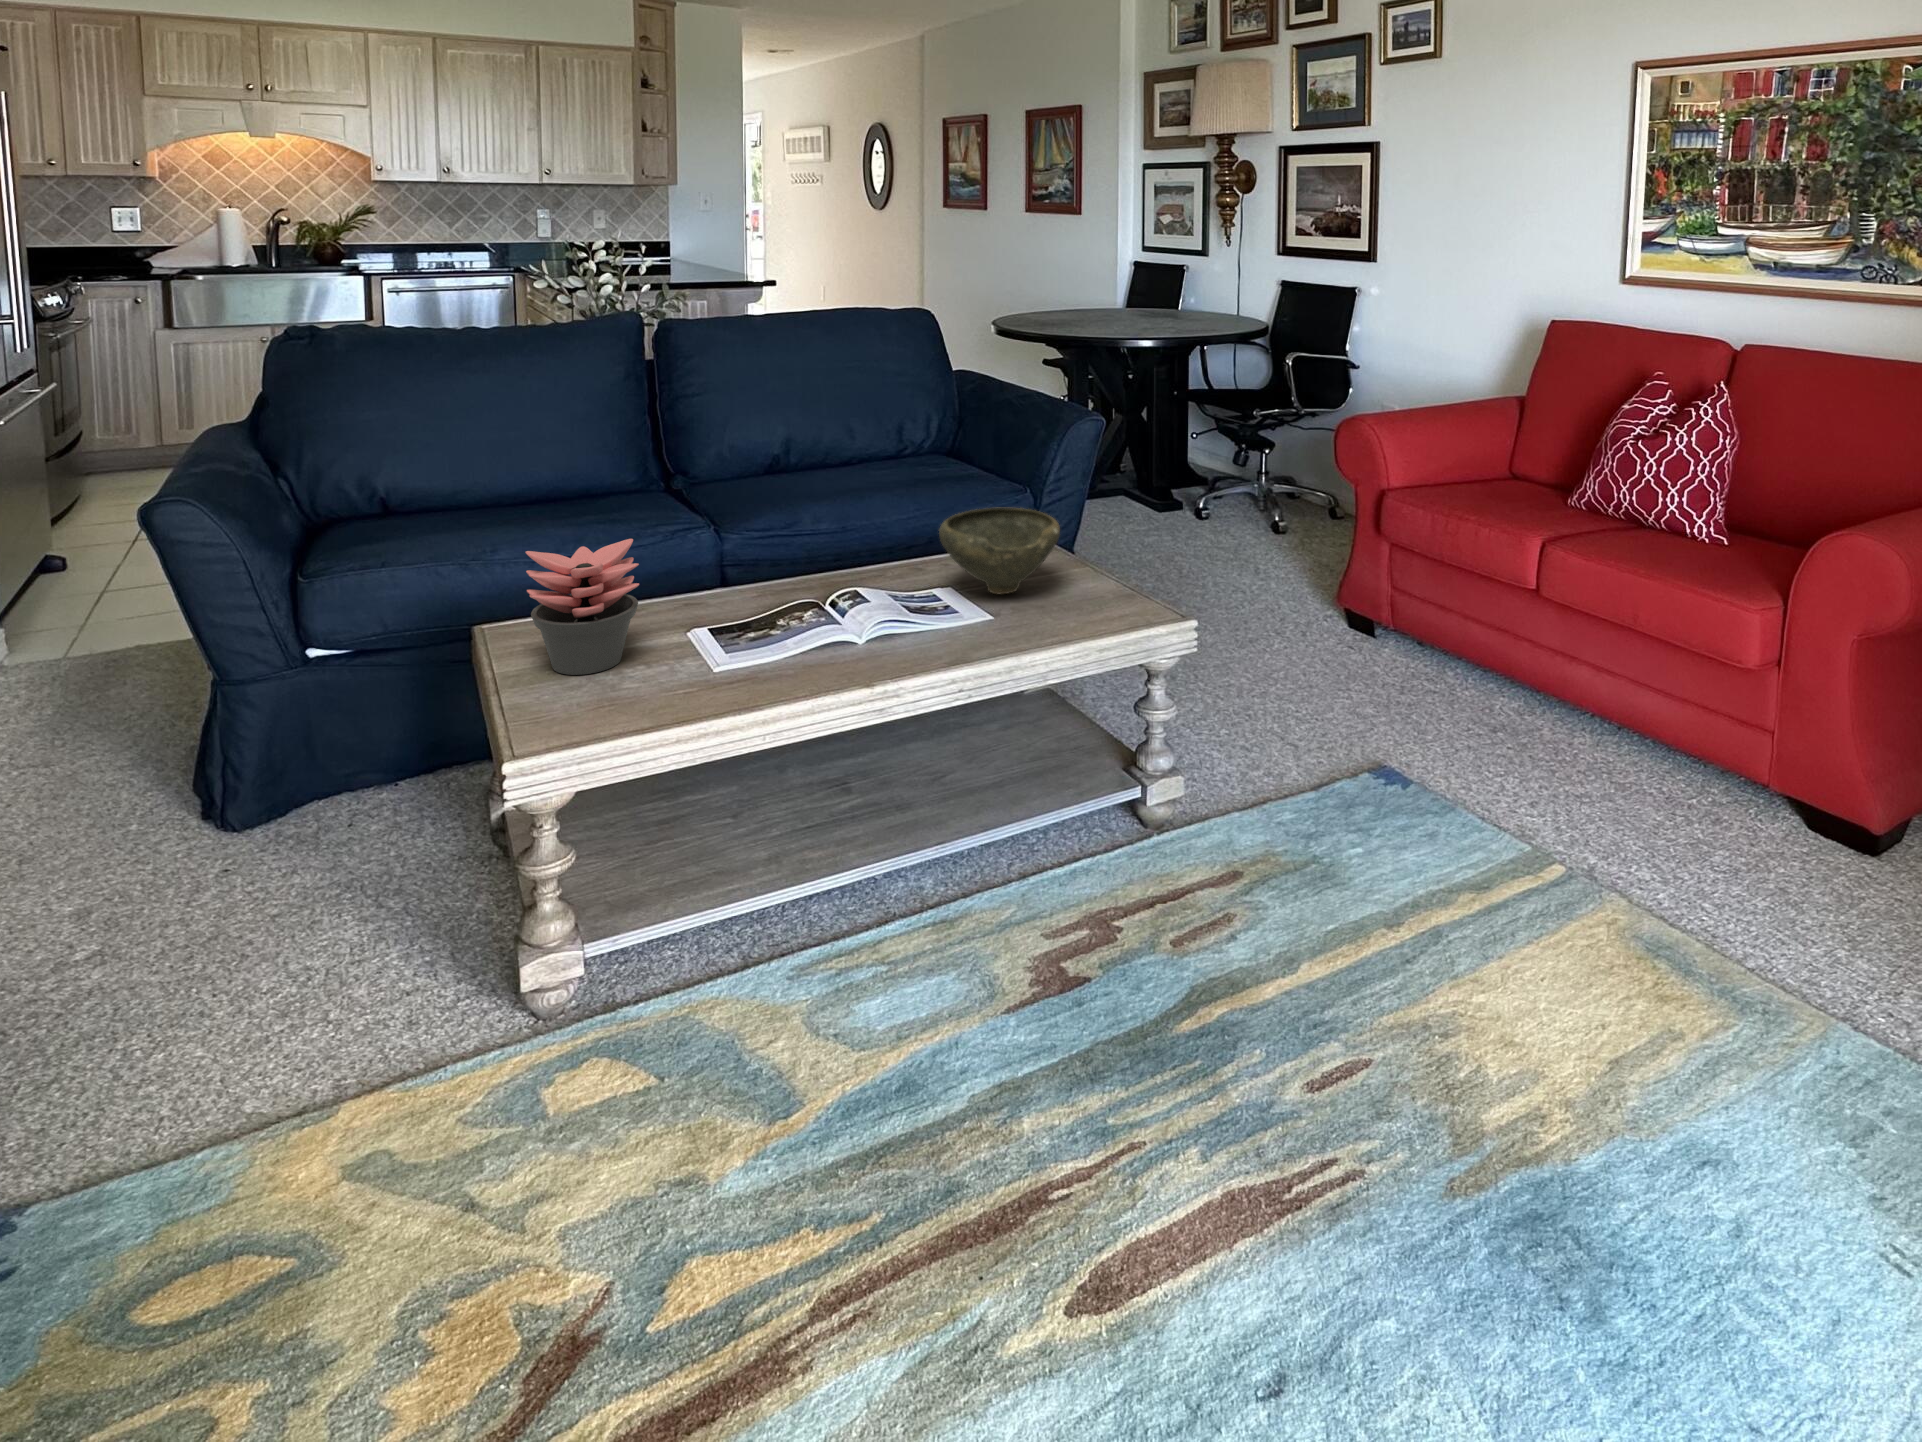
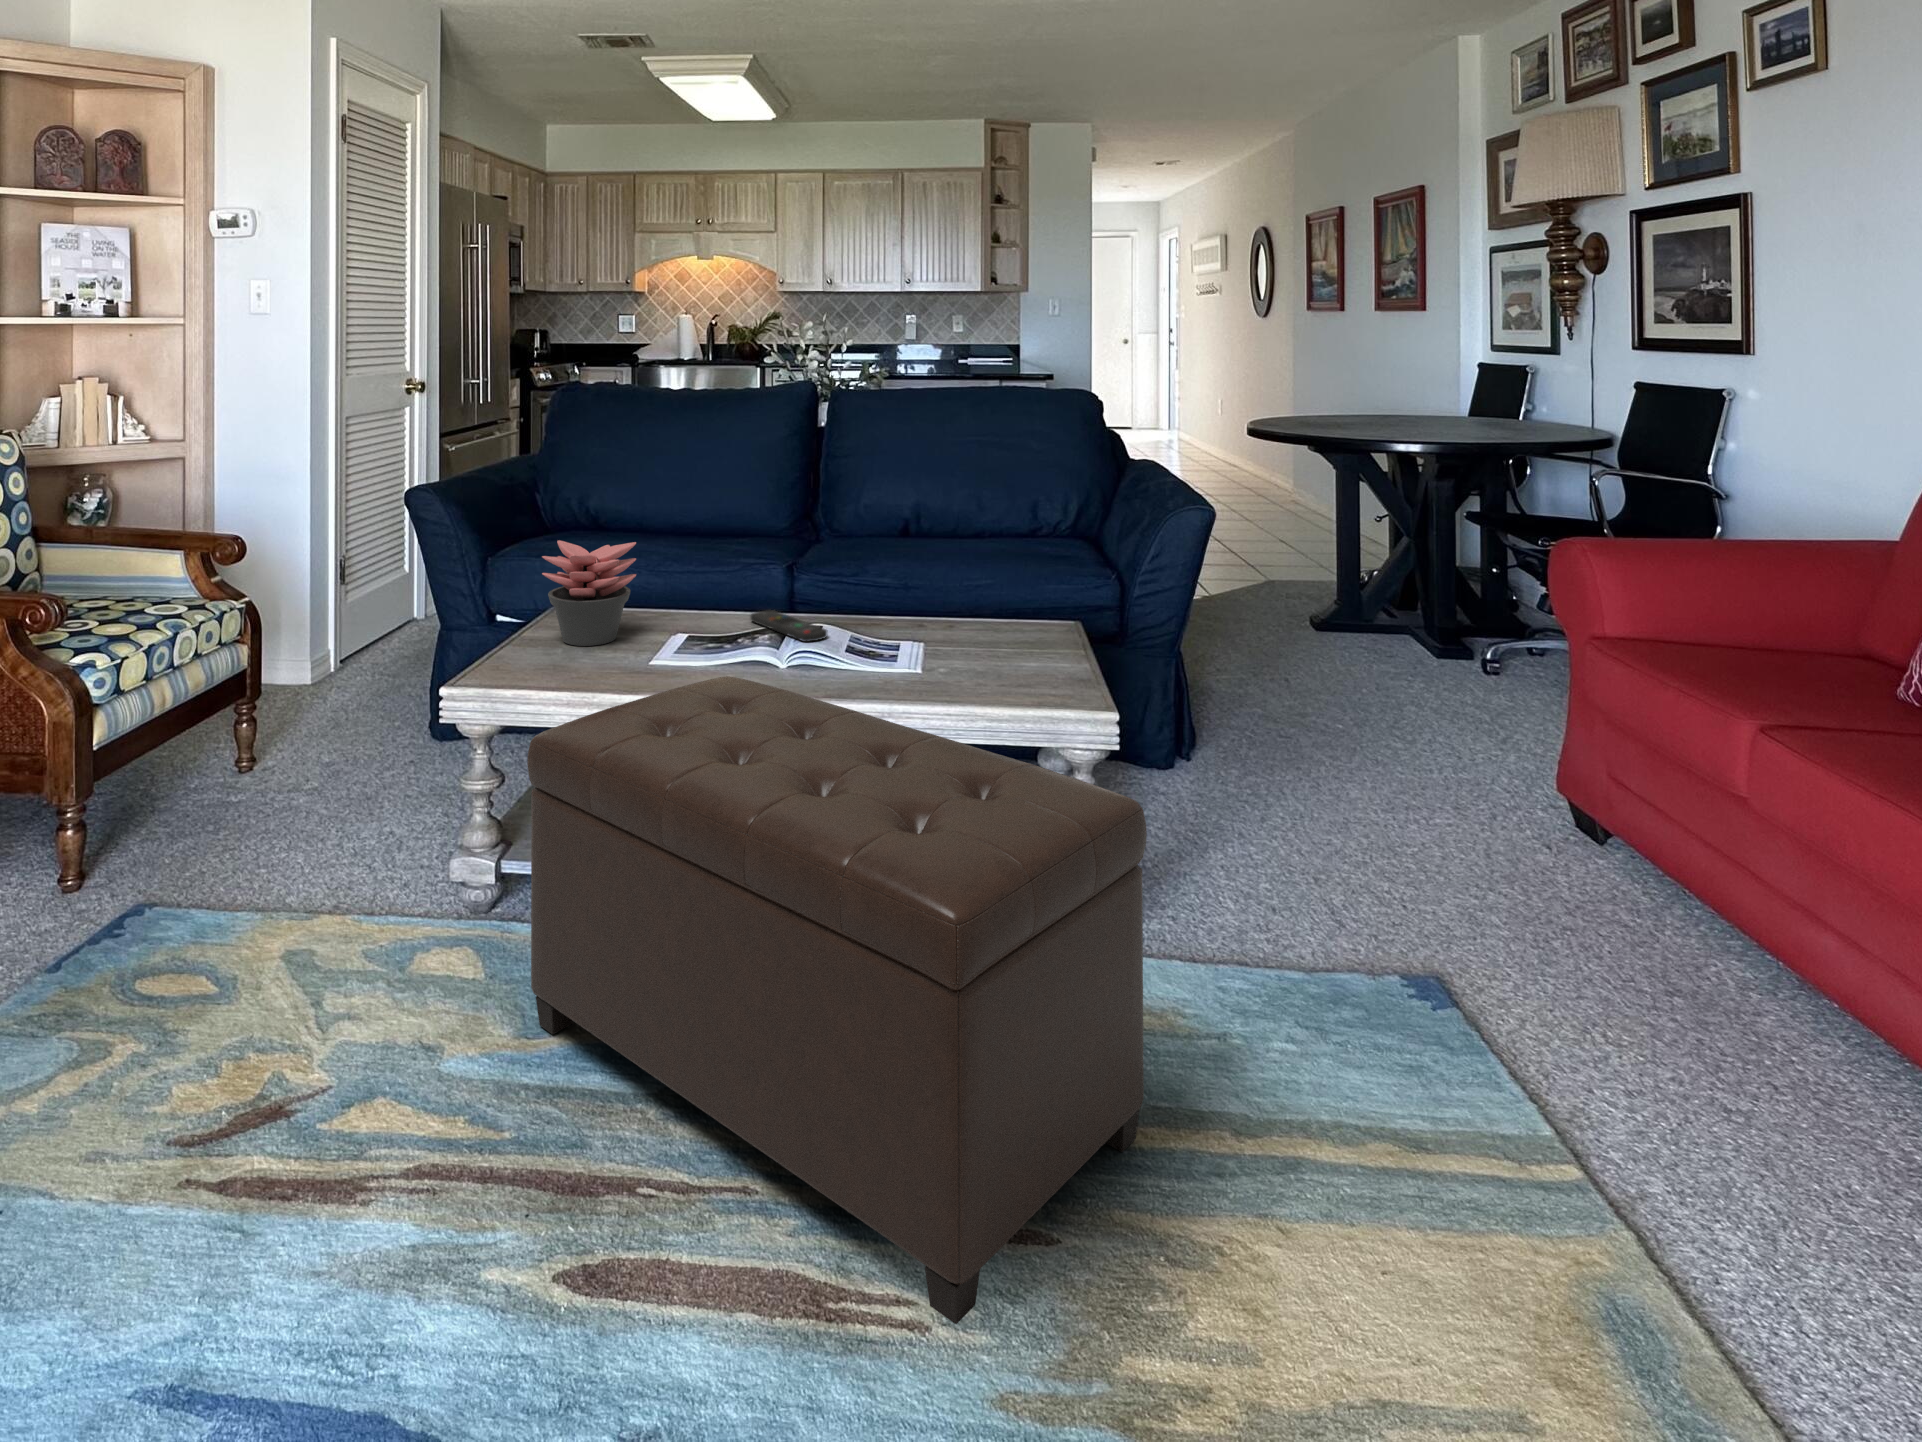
bowl: present [939,508,1060,594] -> none [908,565,1031,651]
remote control: none [743,587,852,616] -> present [750,610,827,642]
ottoman: none [753,670,1390,1158] -> present [527,676,1147,1324]

